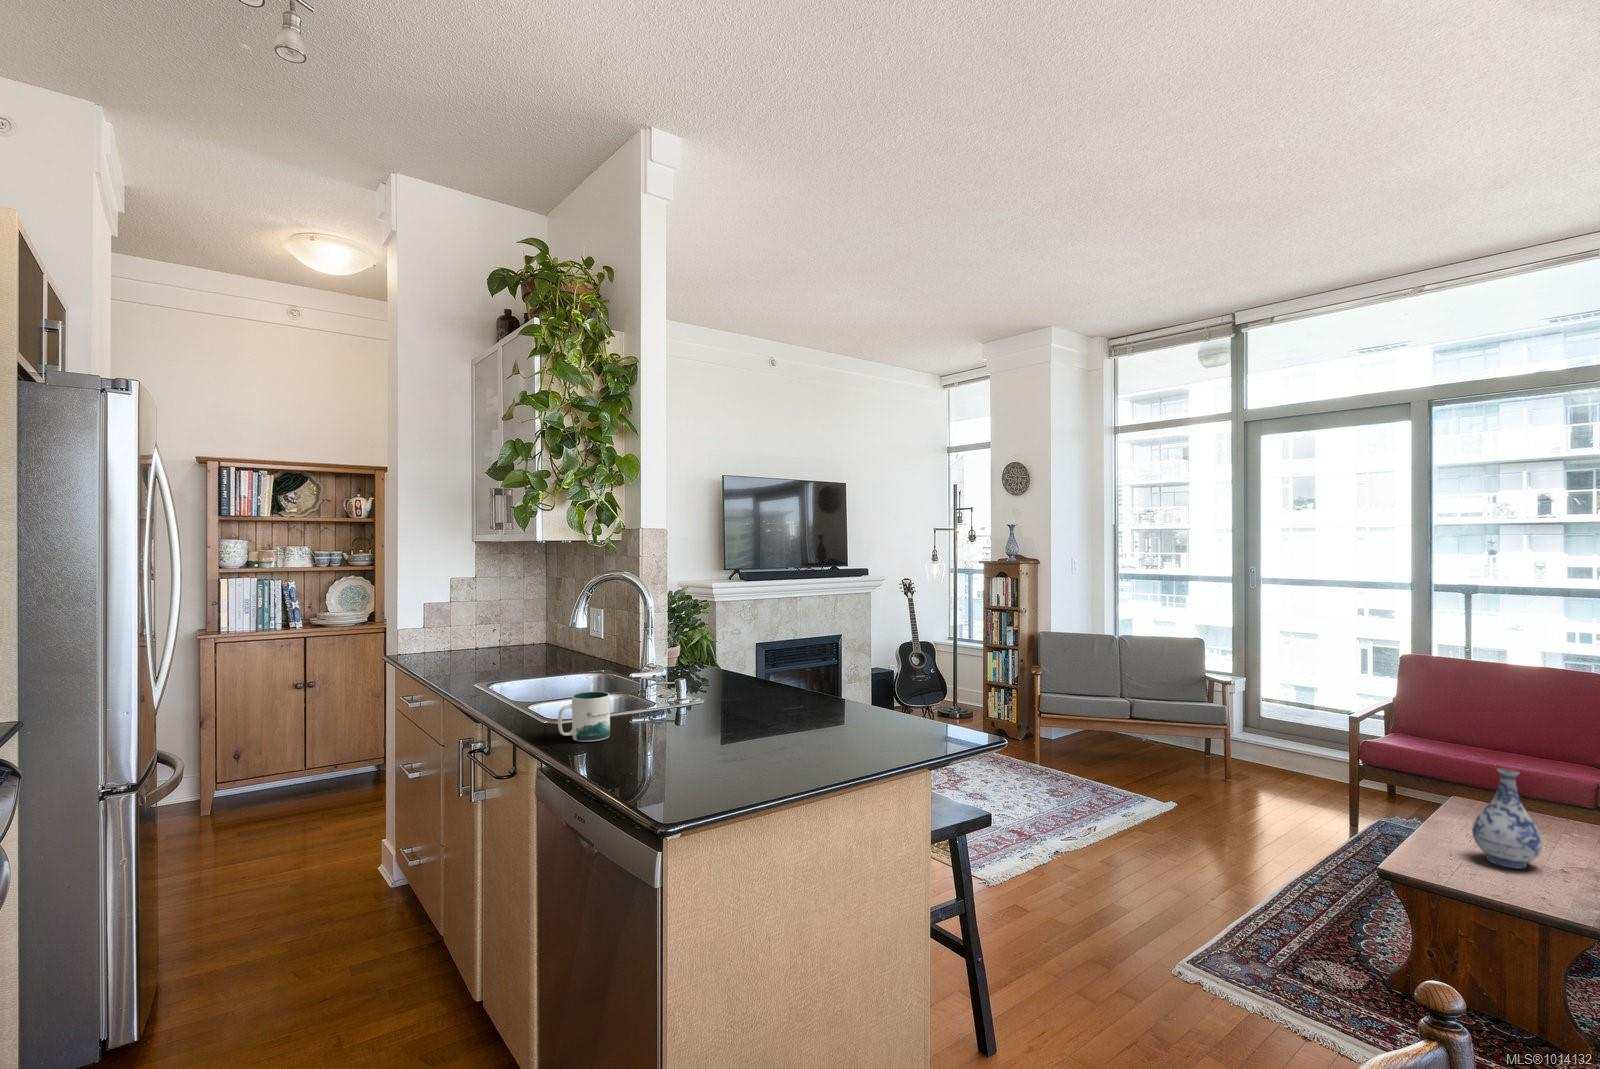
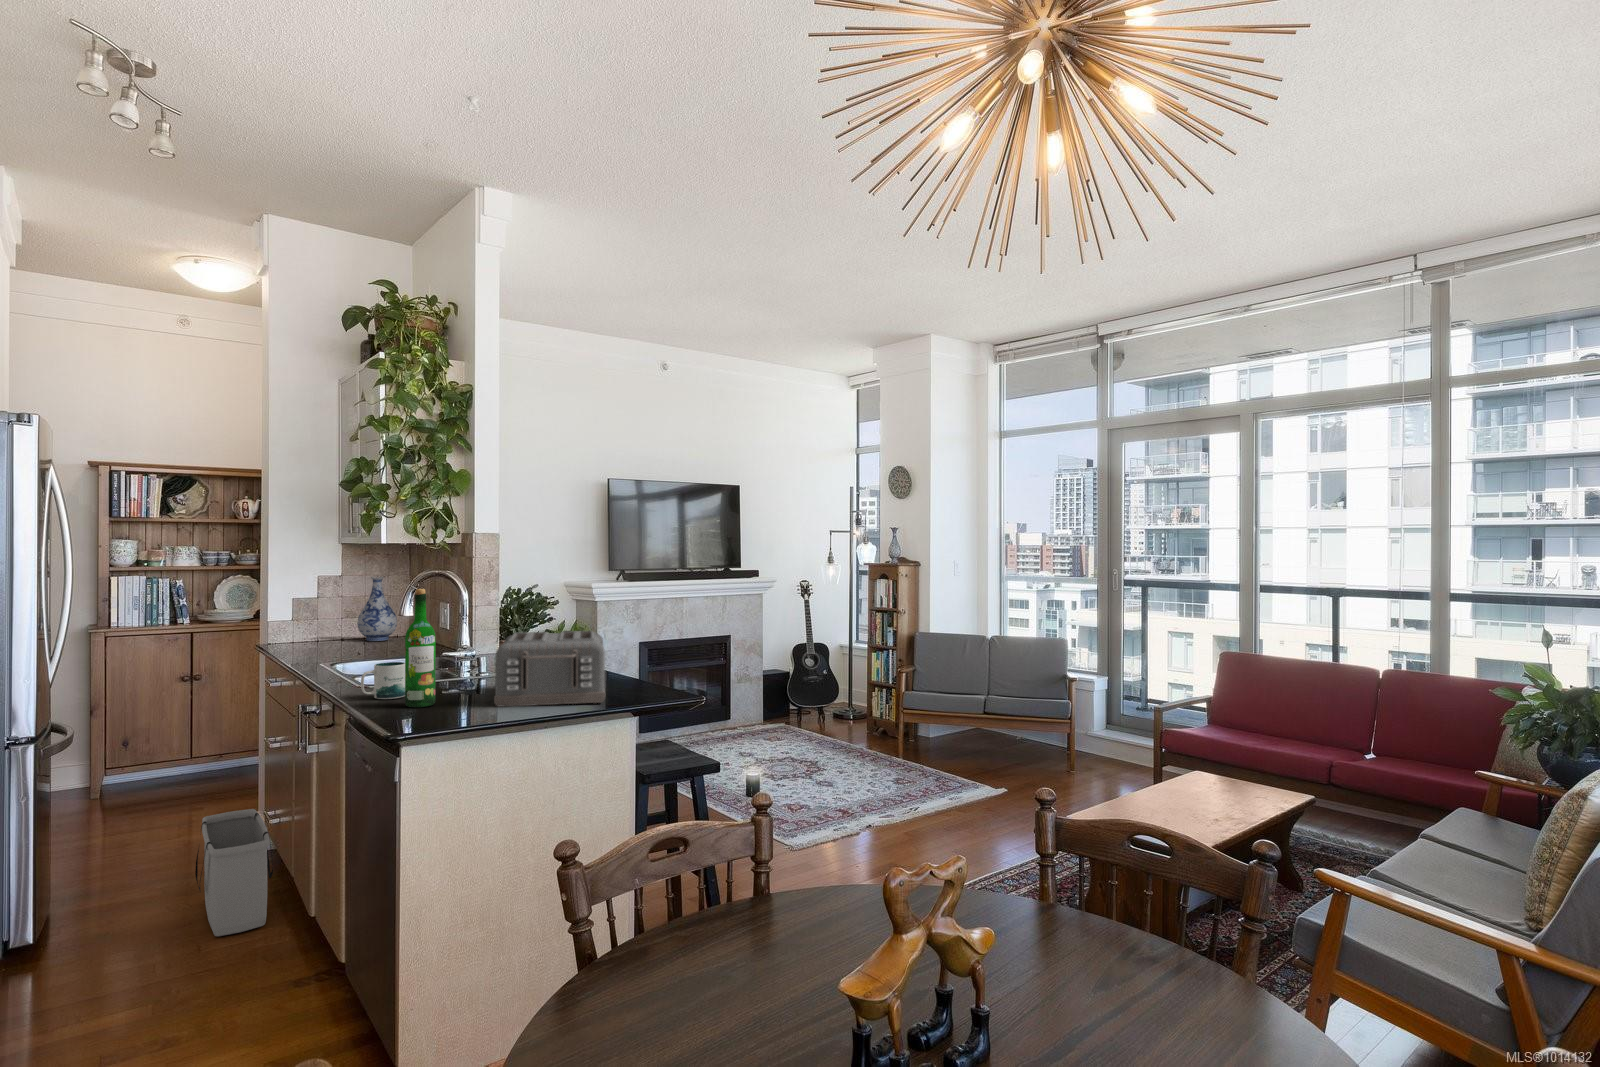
wine bottle: none [621,599,658,756] -> present [405,589,436,707]
toaster: none [718,648,870,754] -> present [494,631,605,707]
vase: present [1472,769,1542,868] -> present [357,577,397,641]
storage bin: none [330,849,420,1015] -> present [195,809,273,936]

